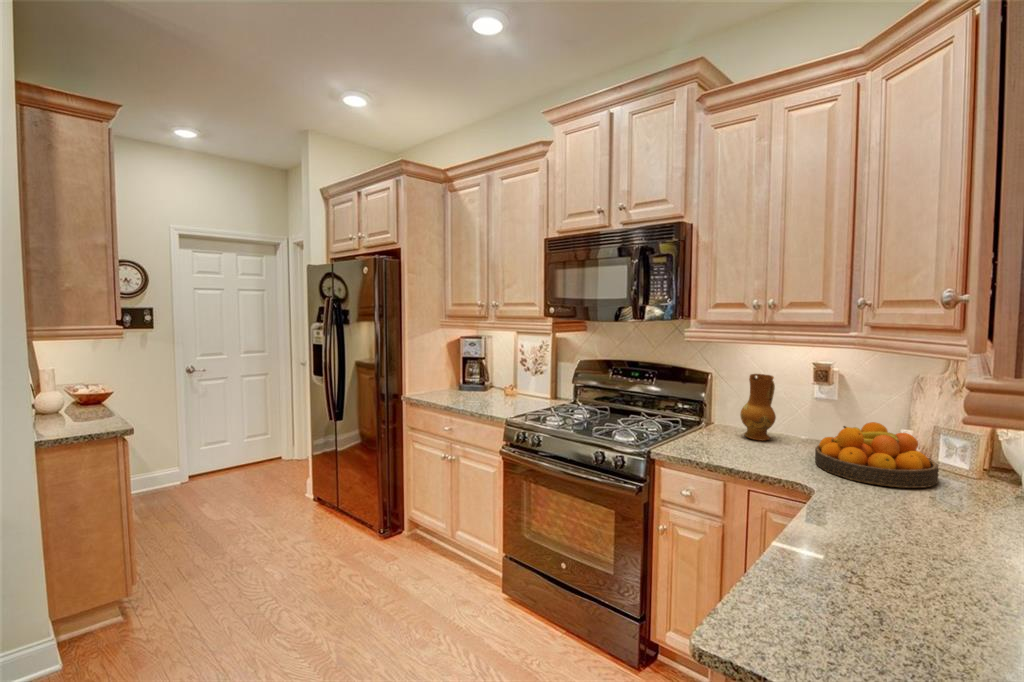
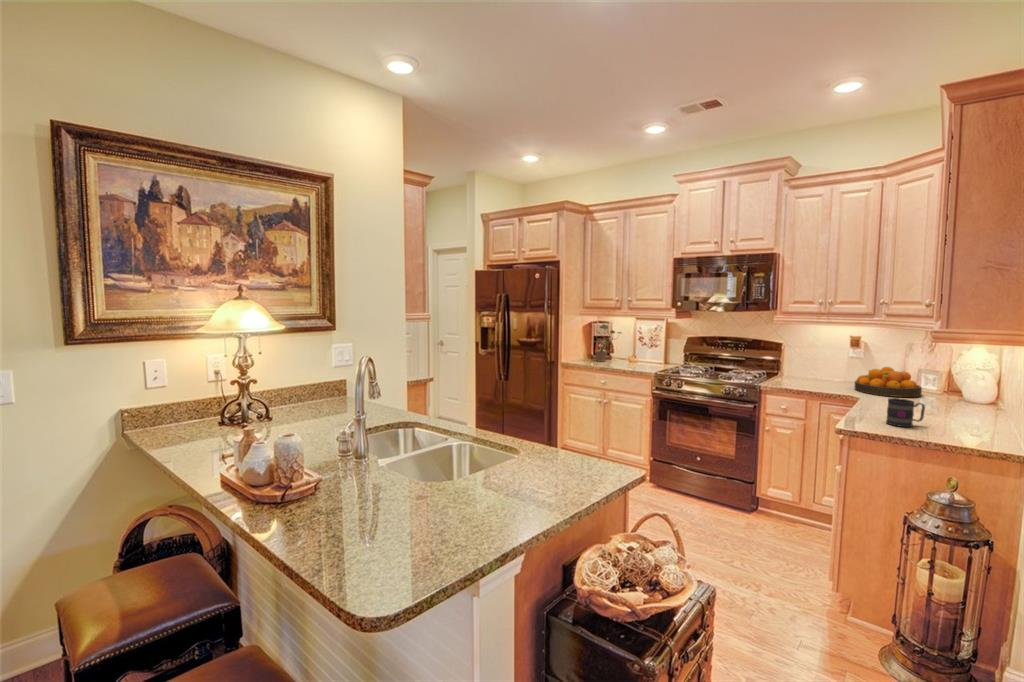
potted plant: none [437,339,490,396] -> present [594,324,621,362]
ceramic jug: present [740,374,776,441] -> none [805,342,827,381]
mug: none [842,531,939,621] -> present [886,398,925,427]

